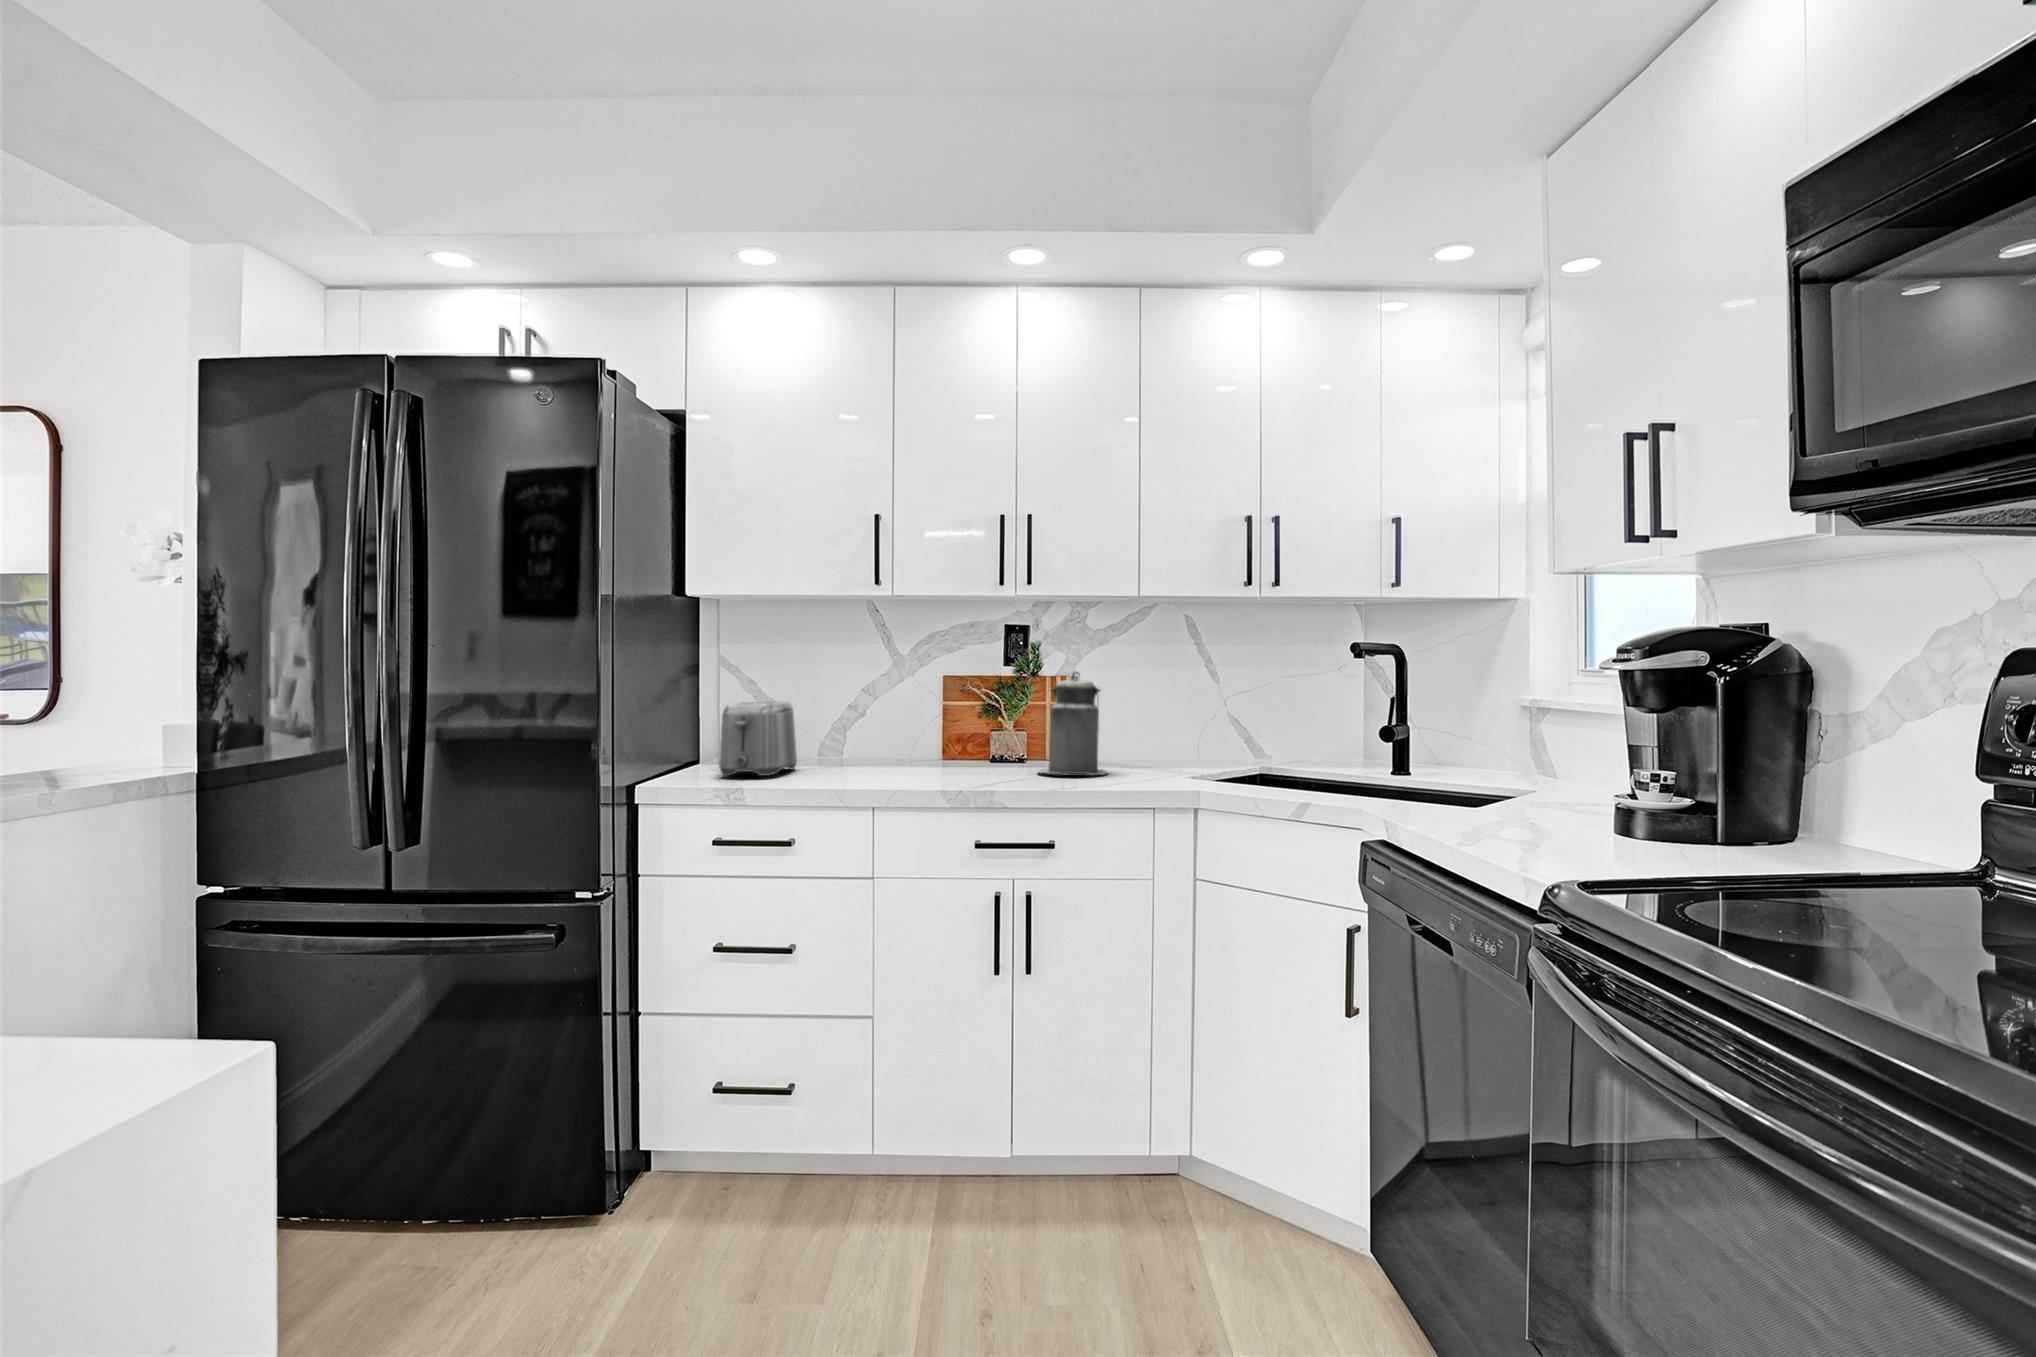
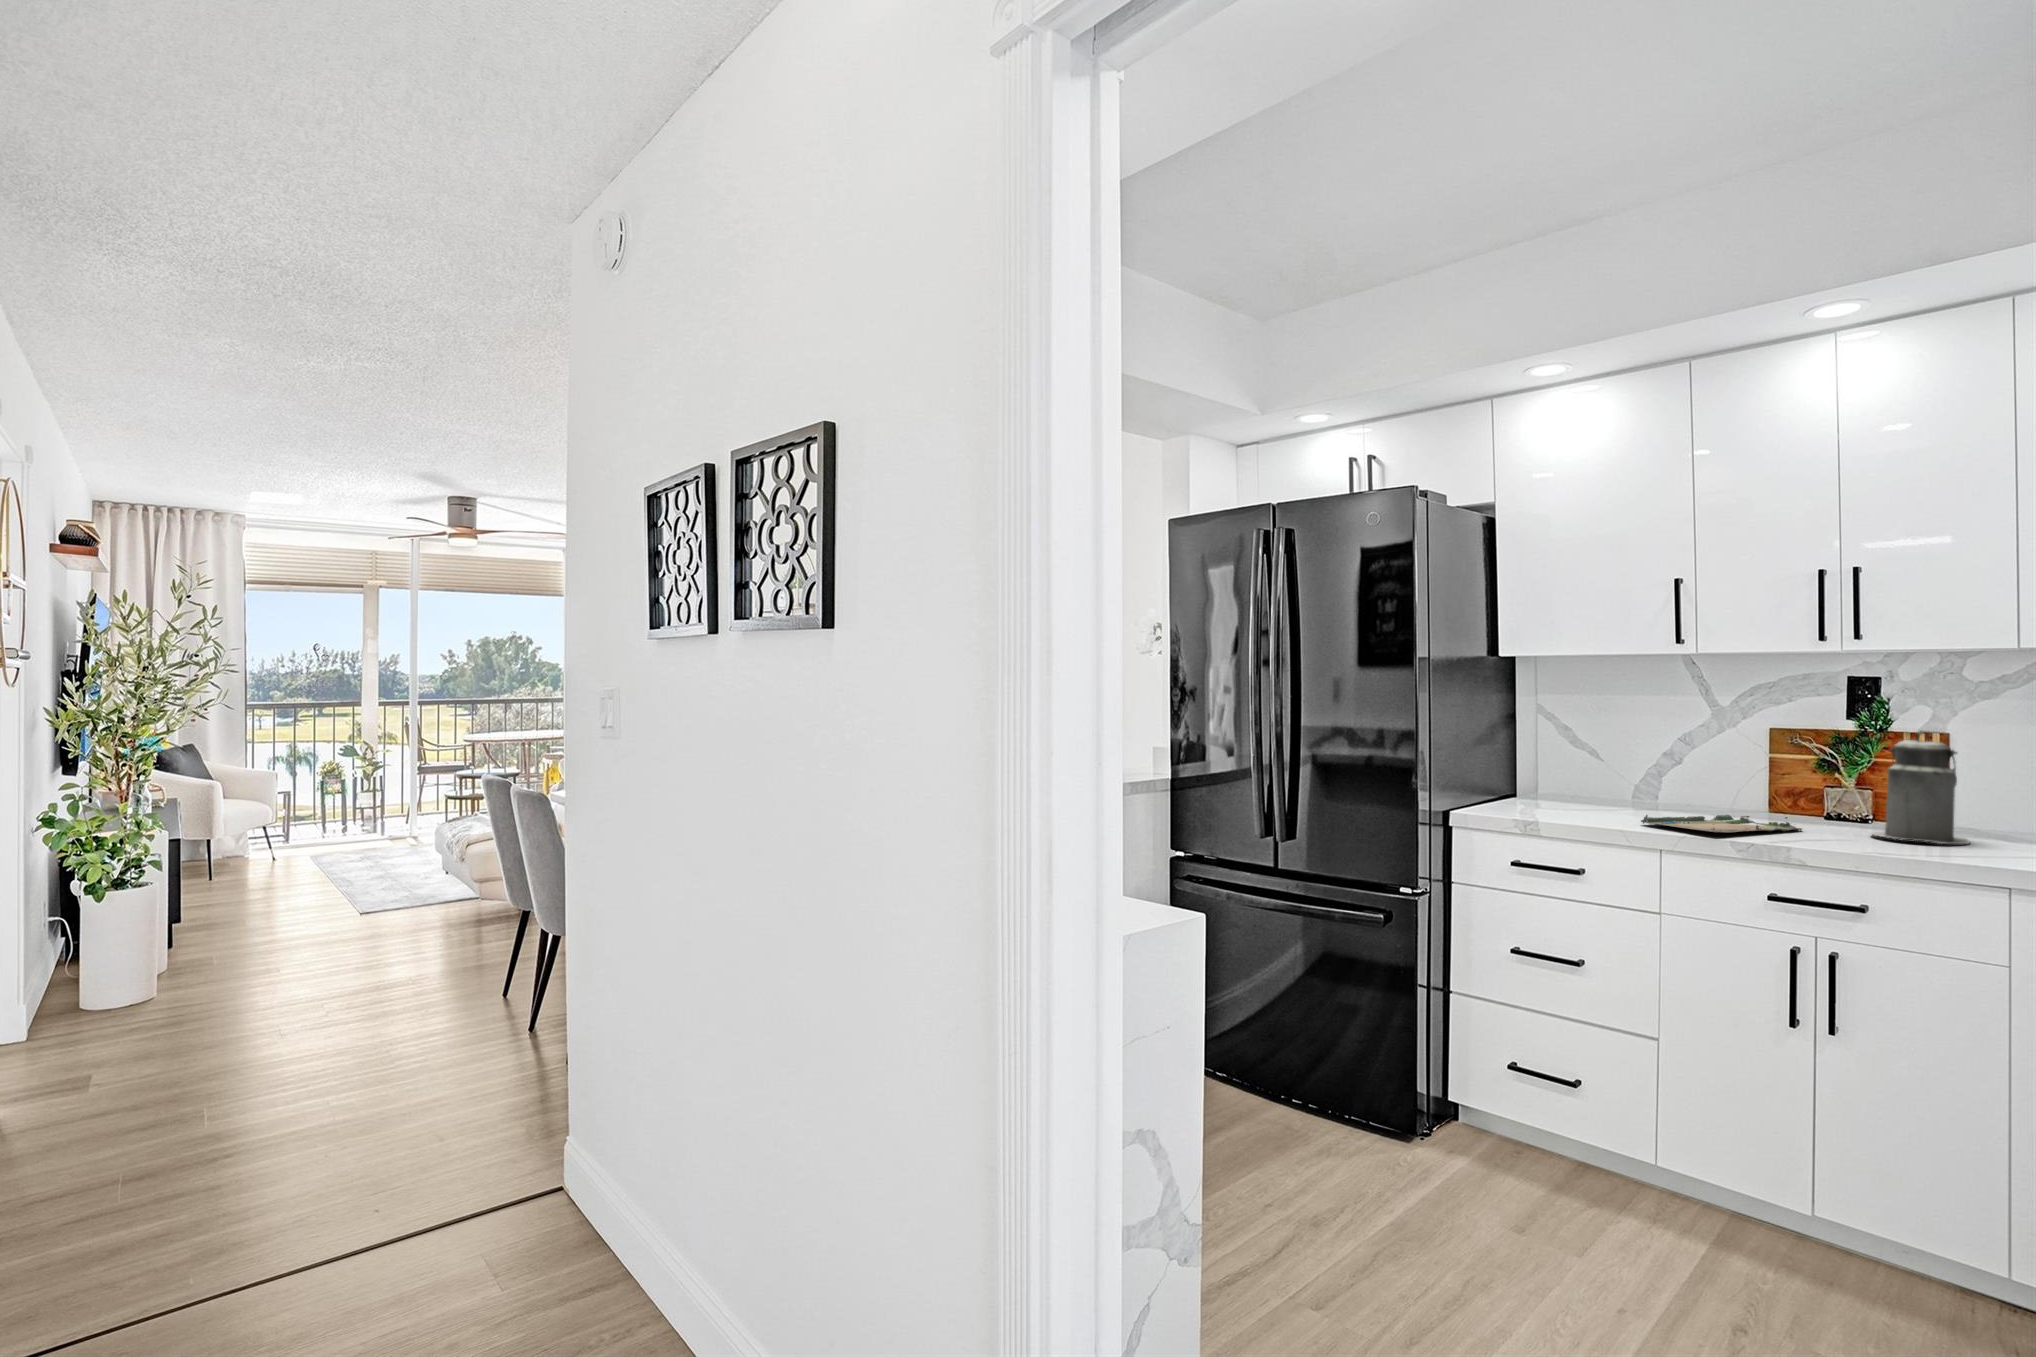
toaster: present [719,701,797,776] -> none [1527,746,1606,813]
tray: none [845,760,985,782] -> present [1641,815,1802,833]

